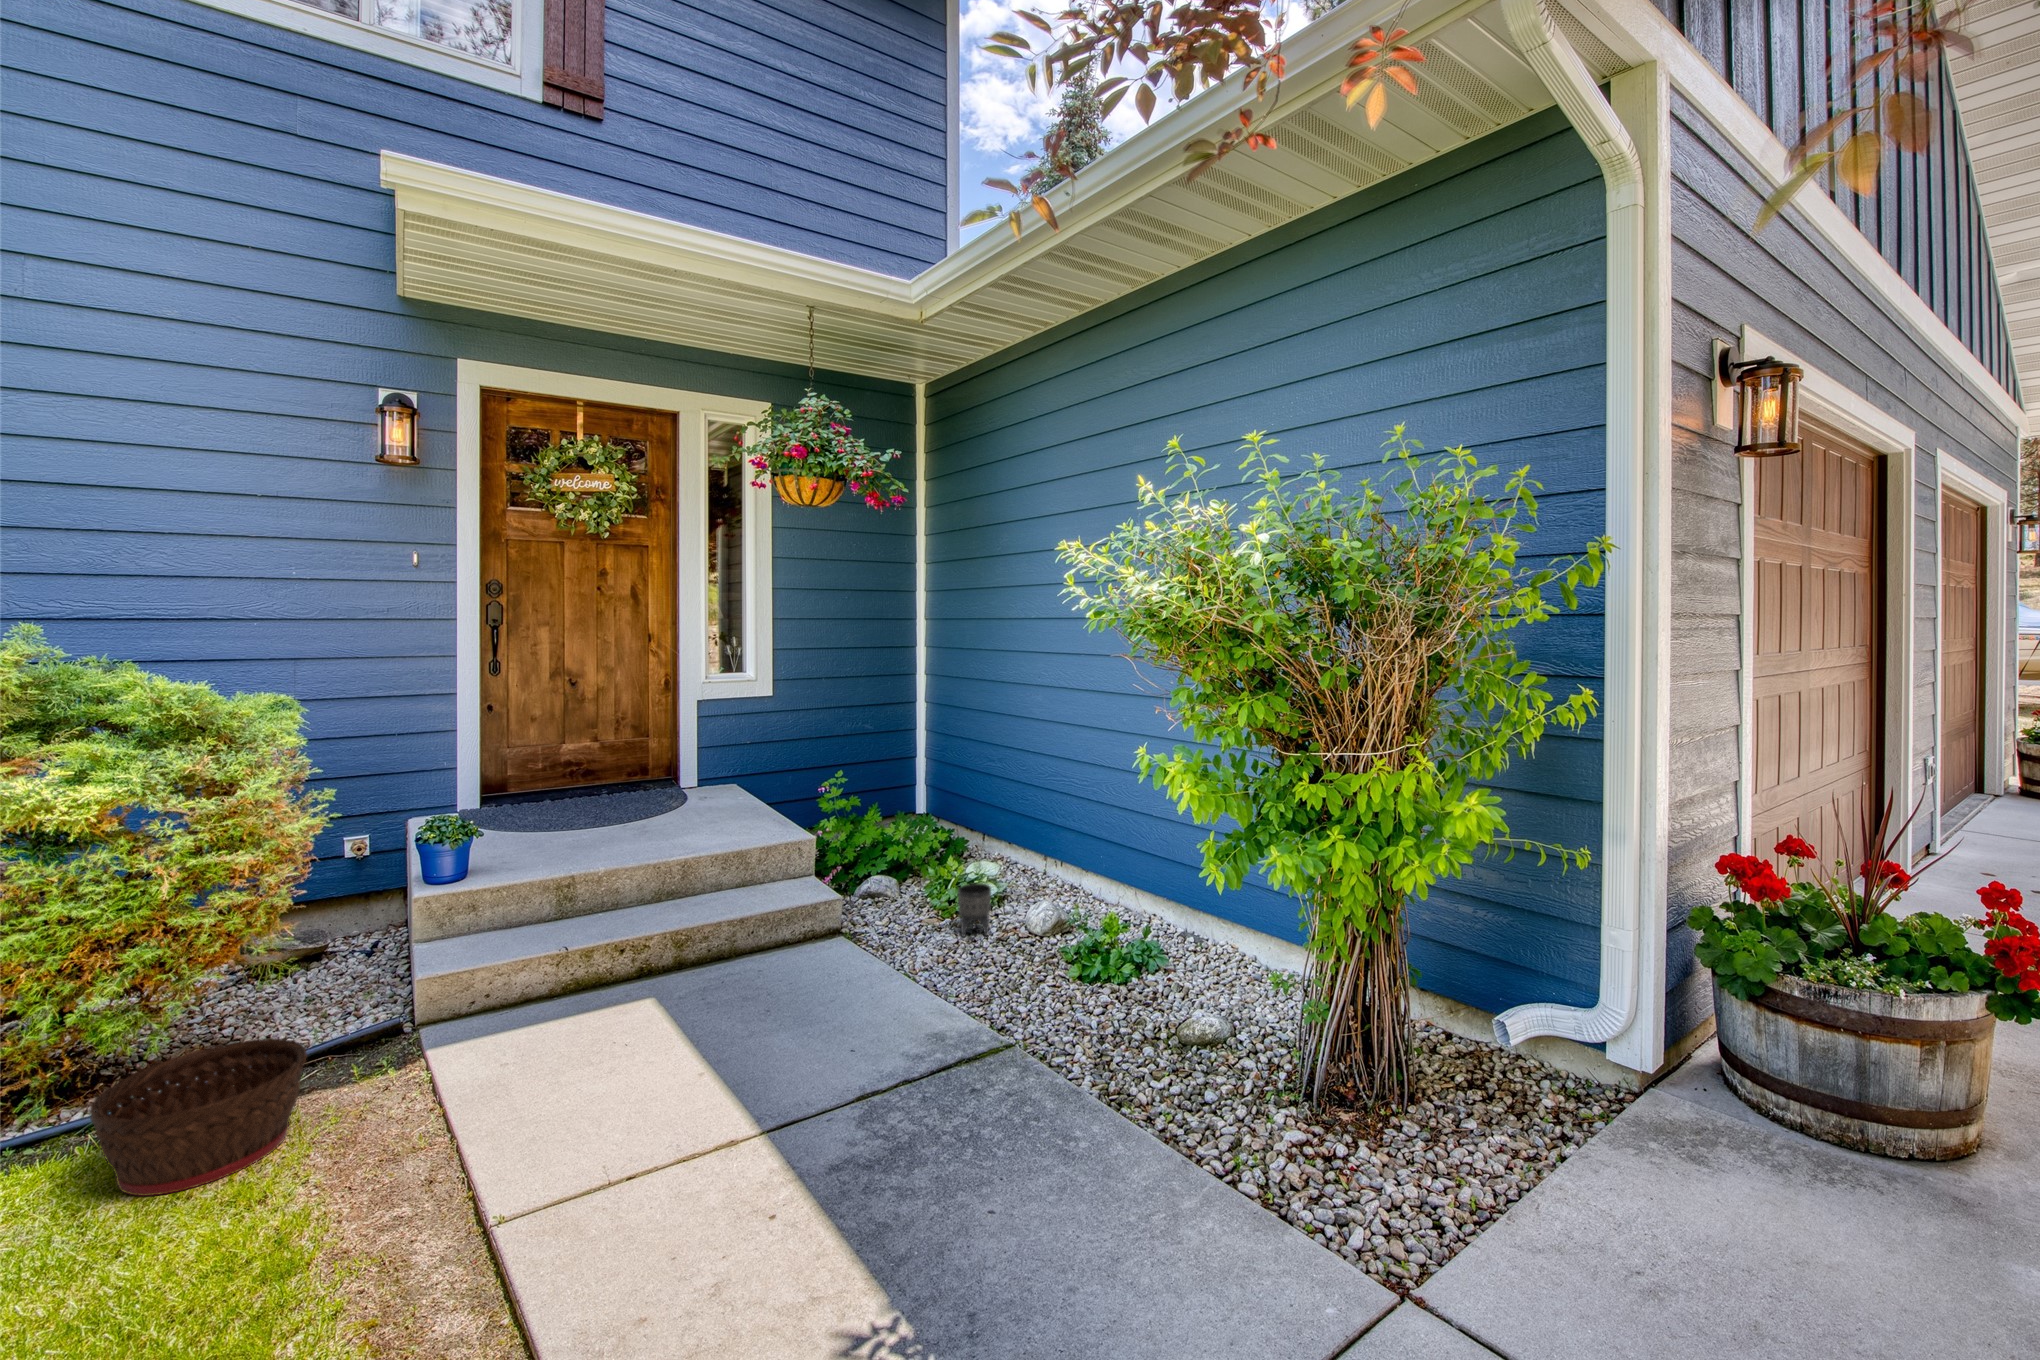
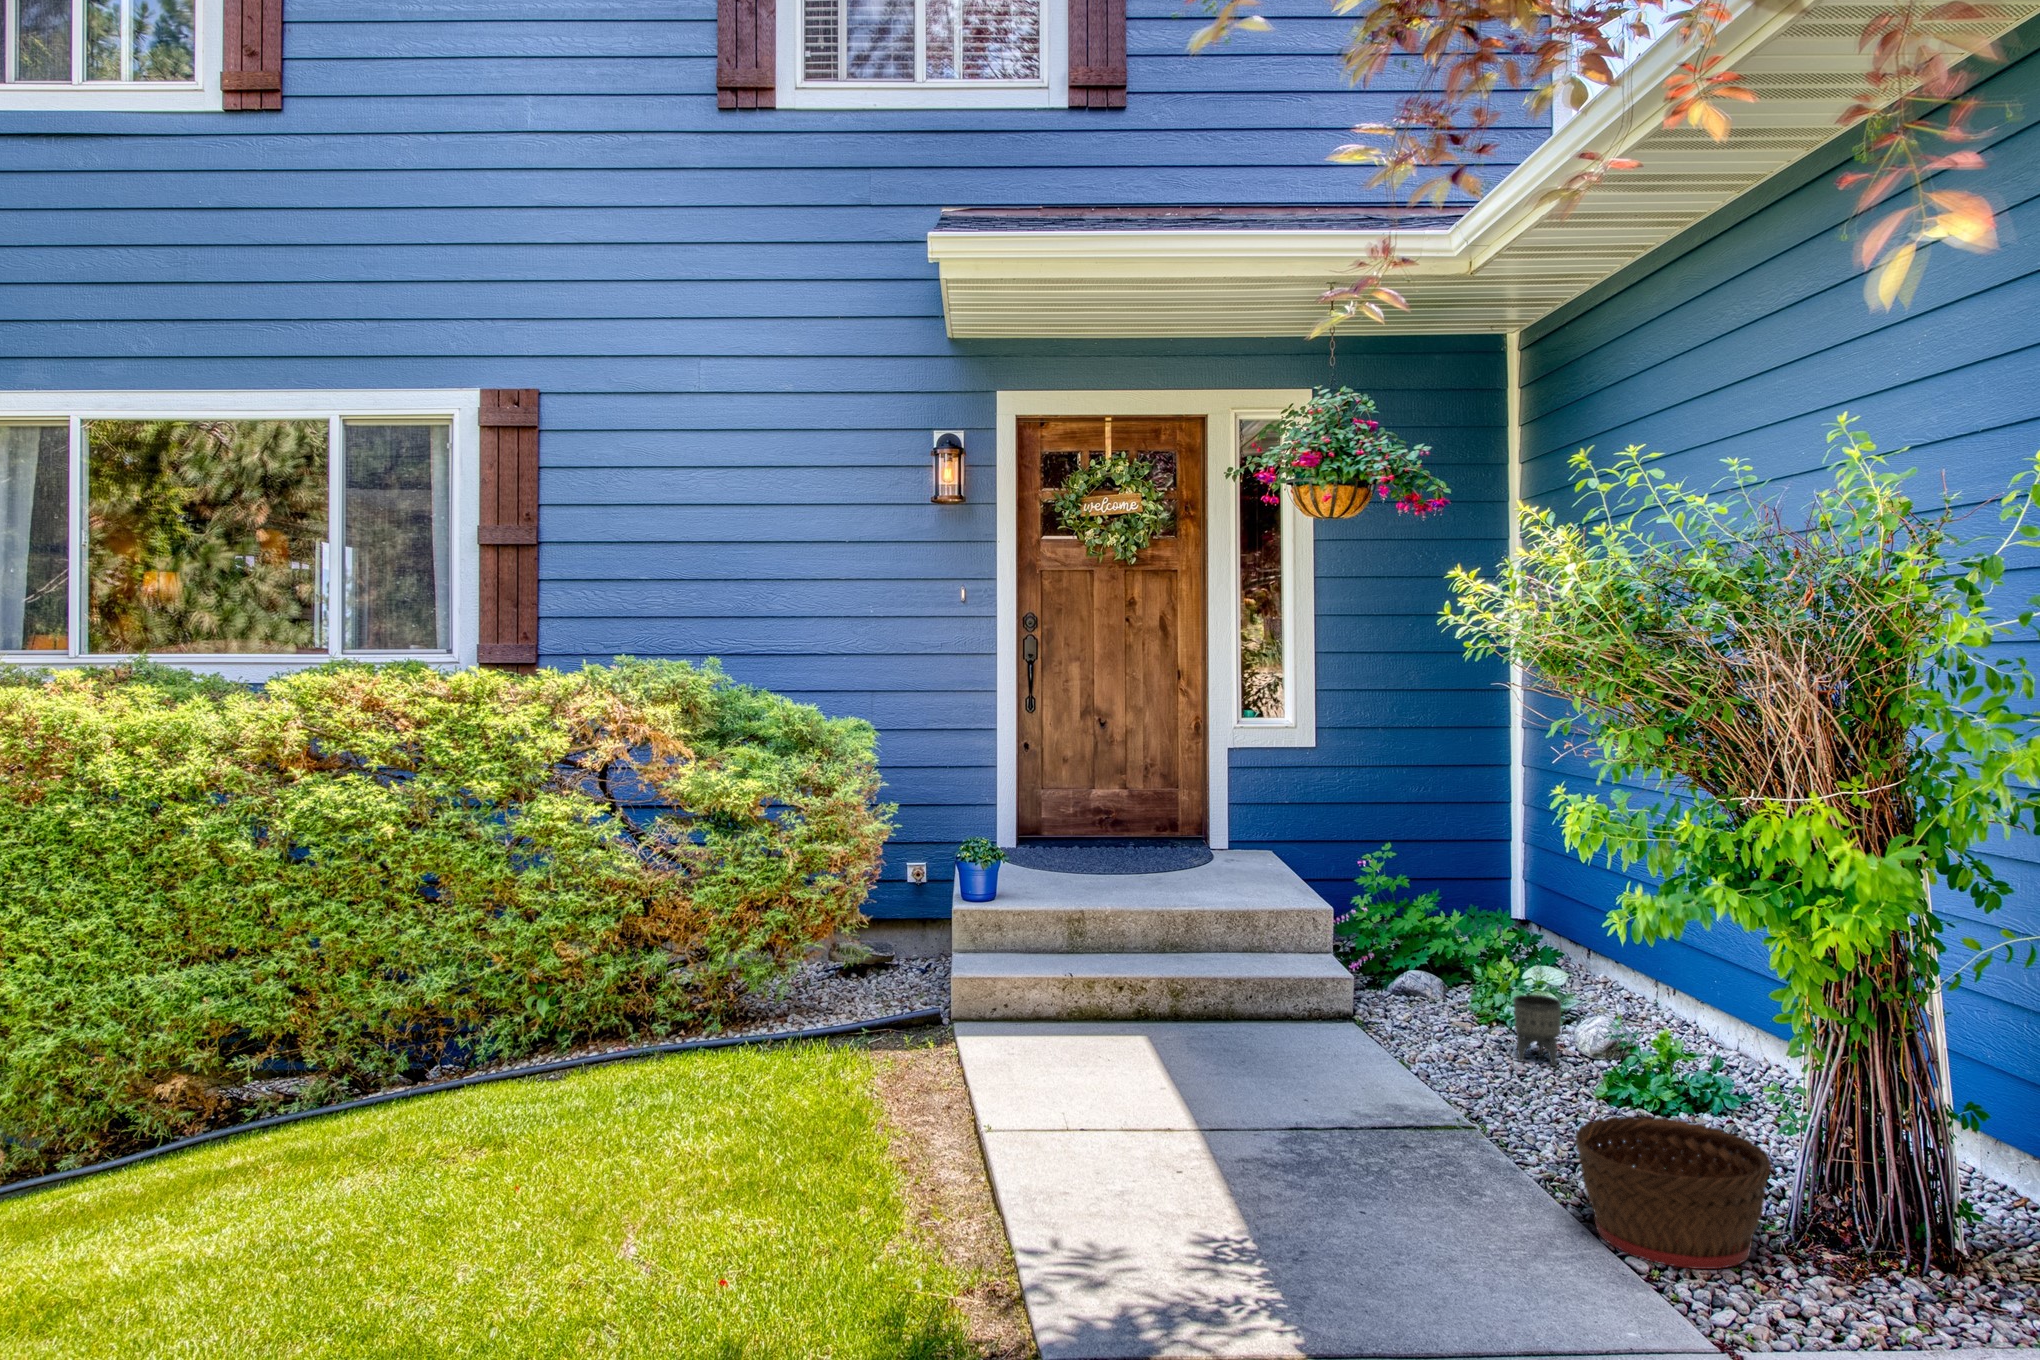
basket: present [89,1038,306,1196] -> present [1575,1116,1771,1269]

